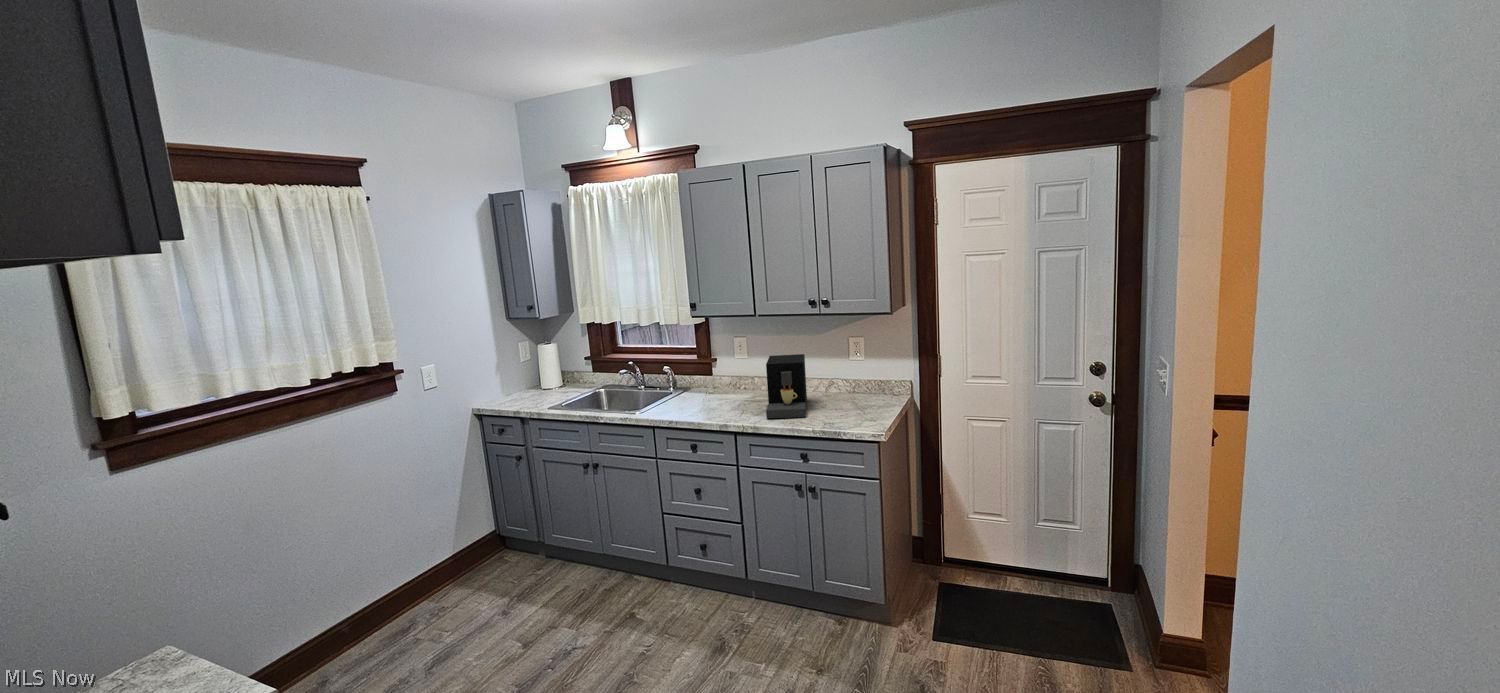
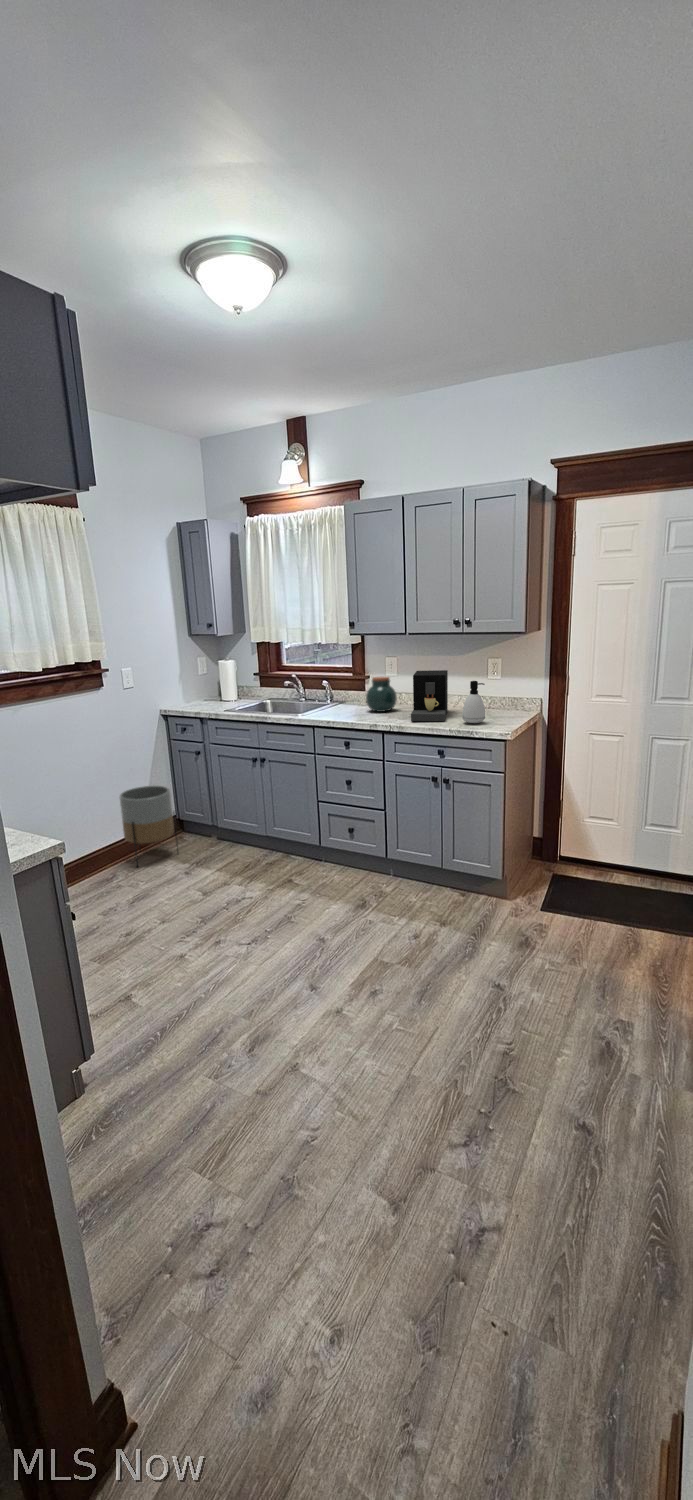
jar: none [713,363,748,403] -> present [366,677,397,712]
soap dispenser: none [826,370,852,419] -> present [462,681,485,723]
planter: none [421,503,498,609] -> present [120,786,177,866]

